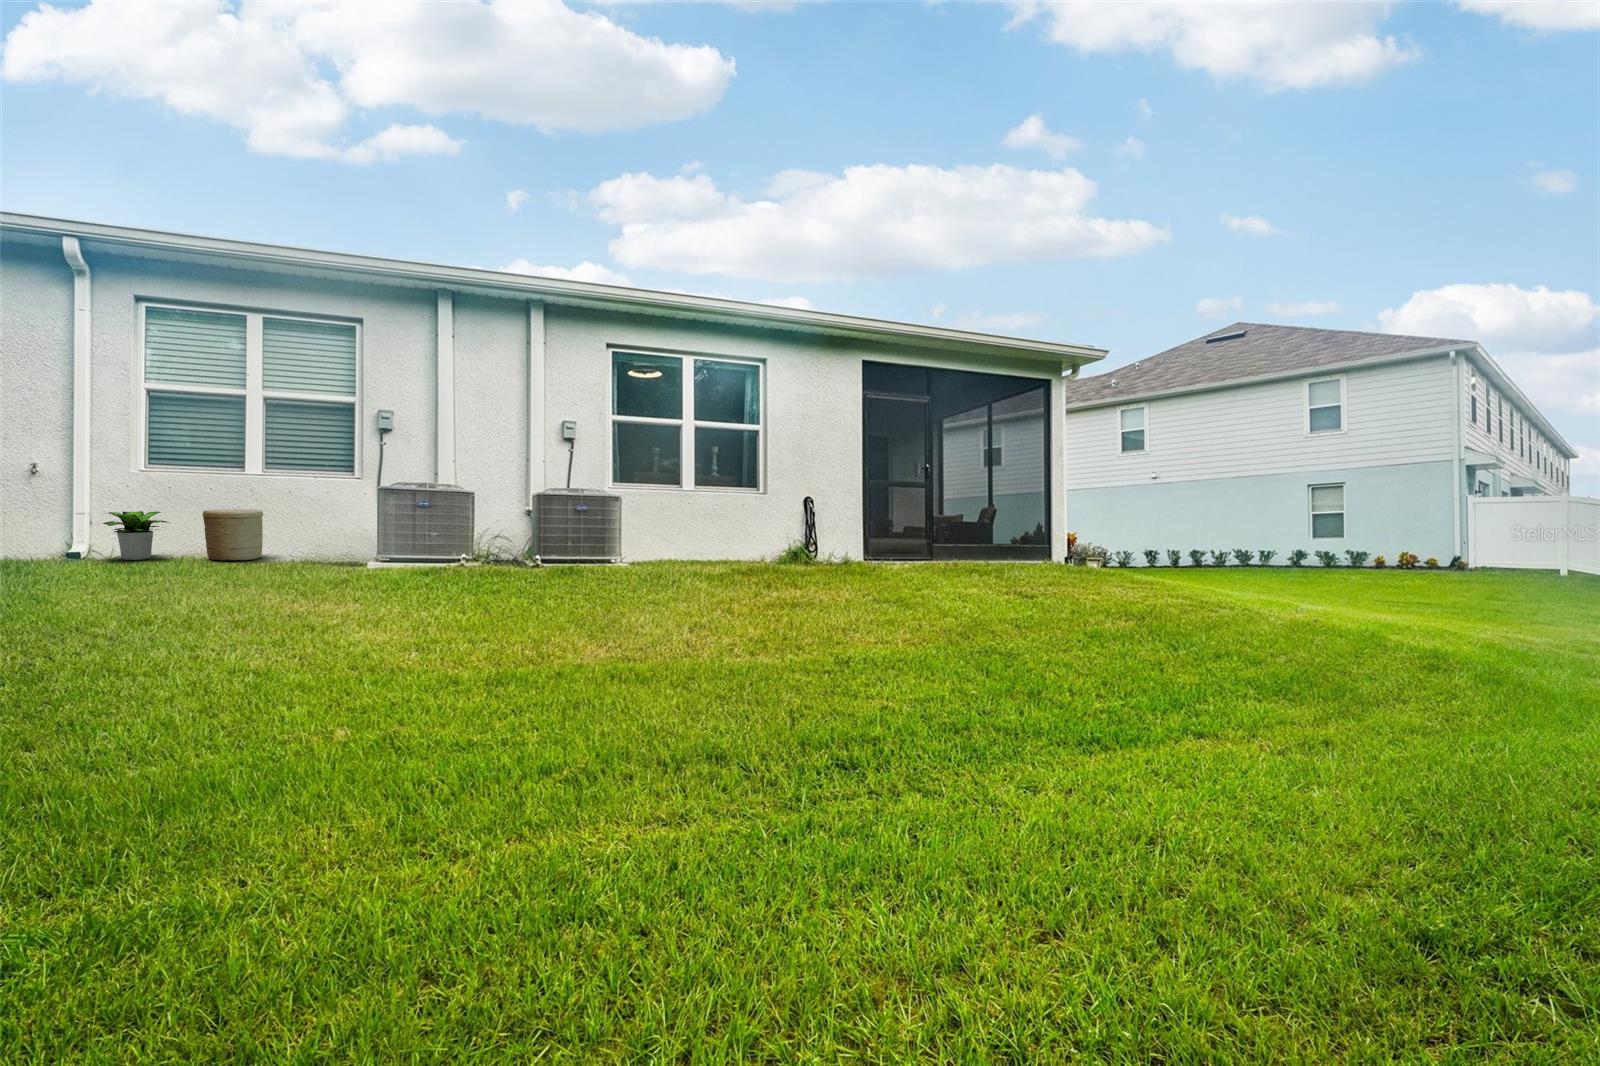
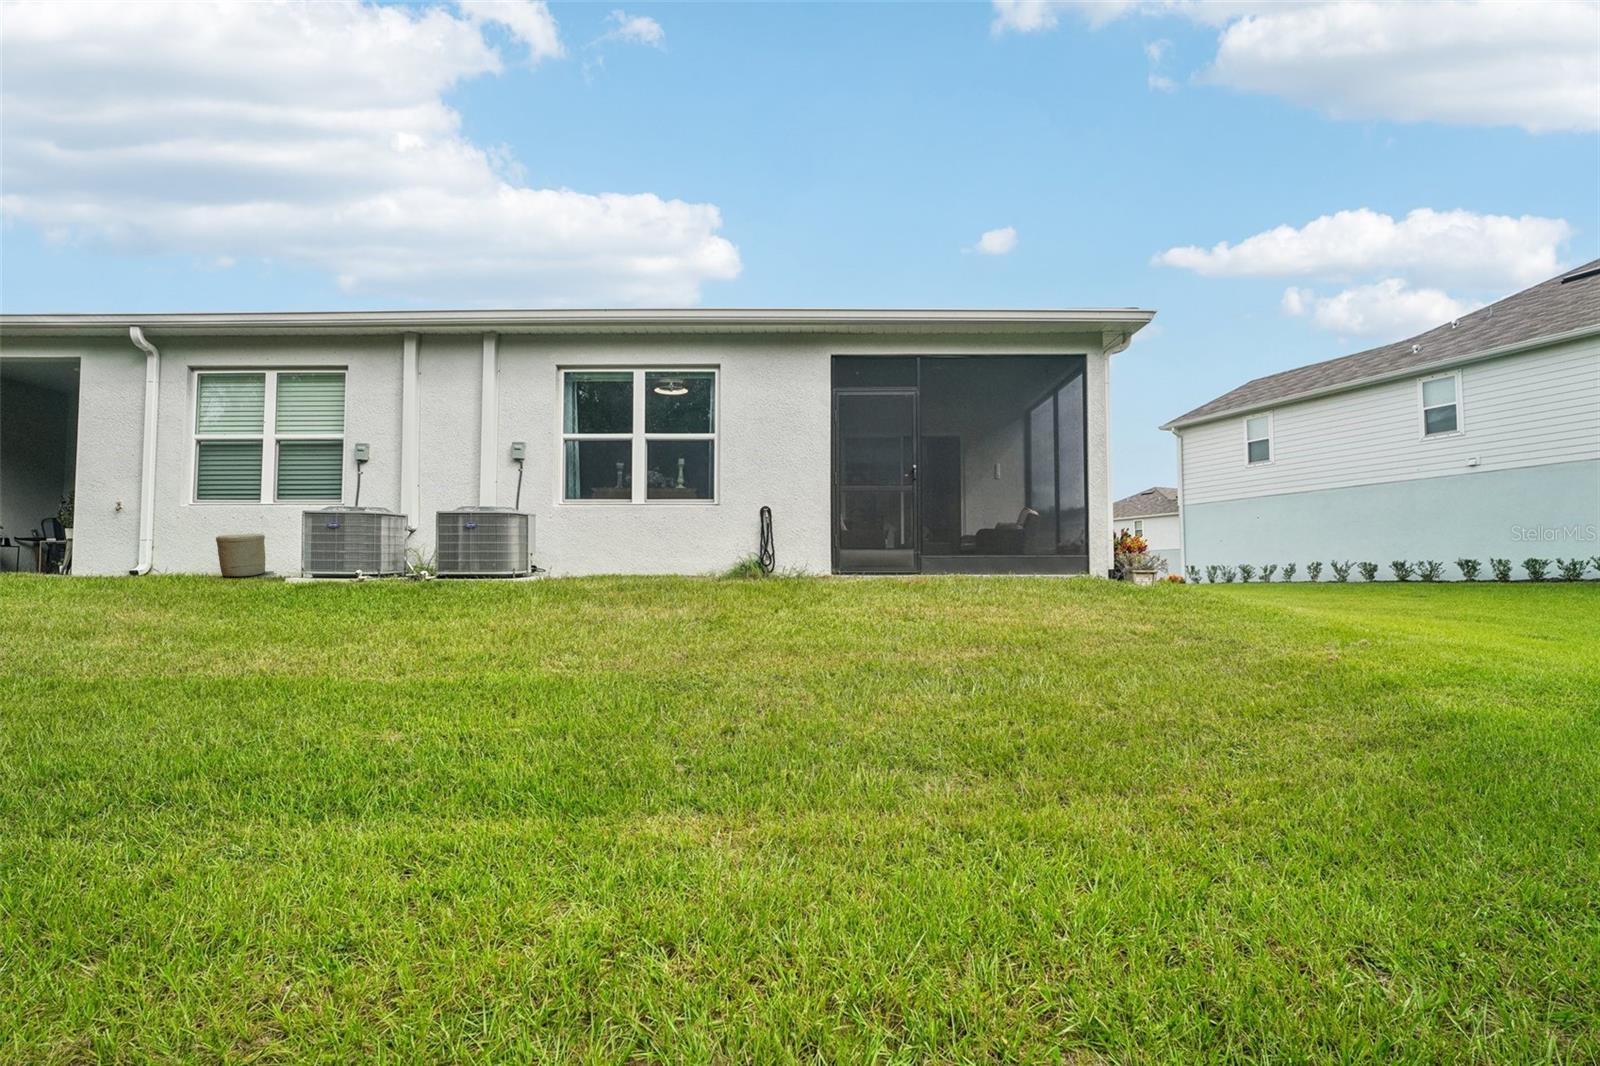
potted plant: present [103,511,169,560] -> none [151,537,202,576]

